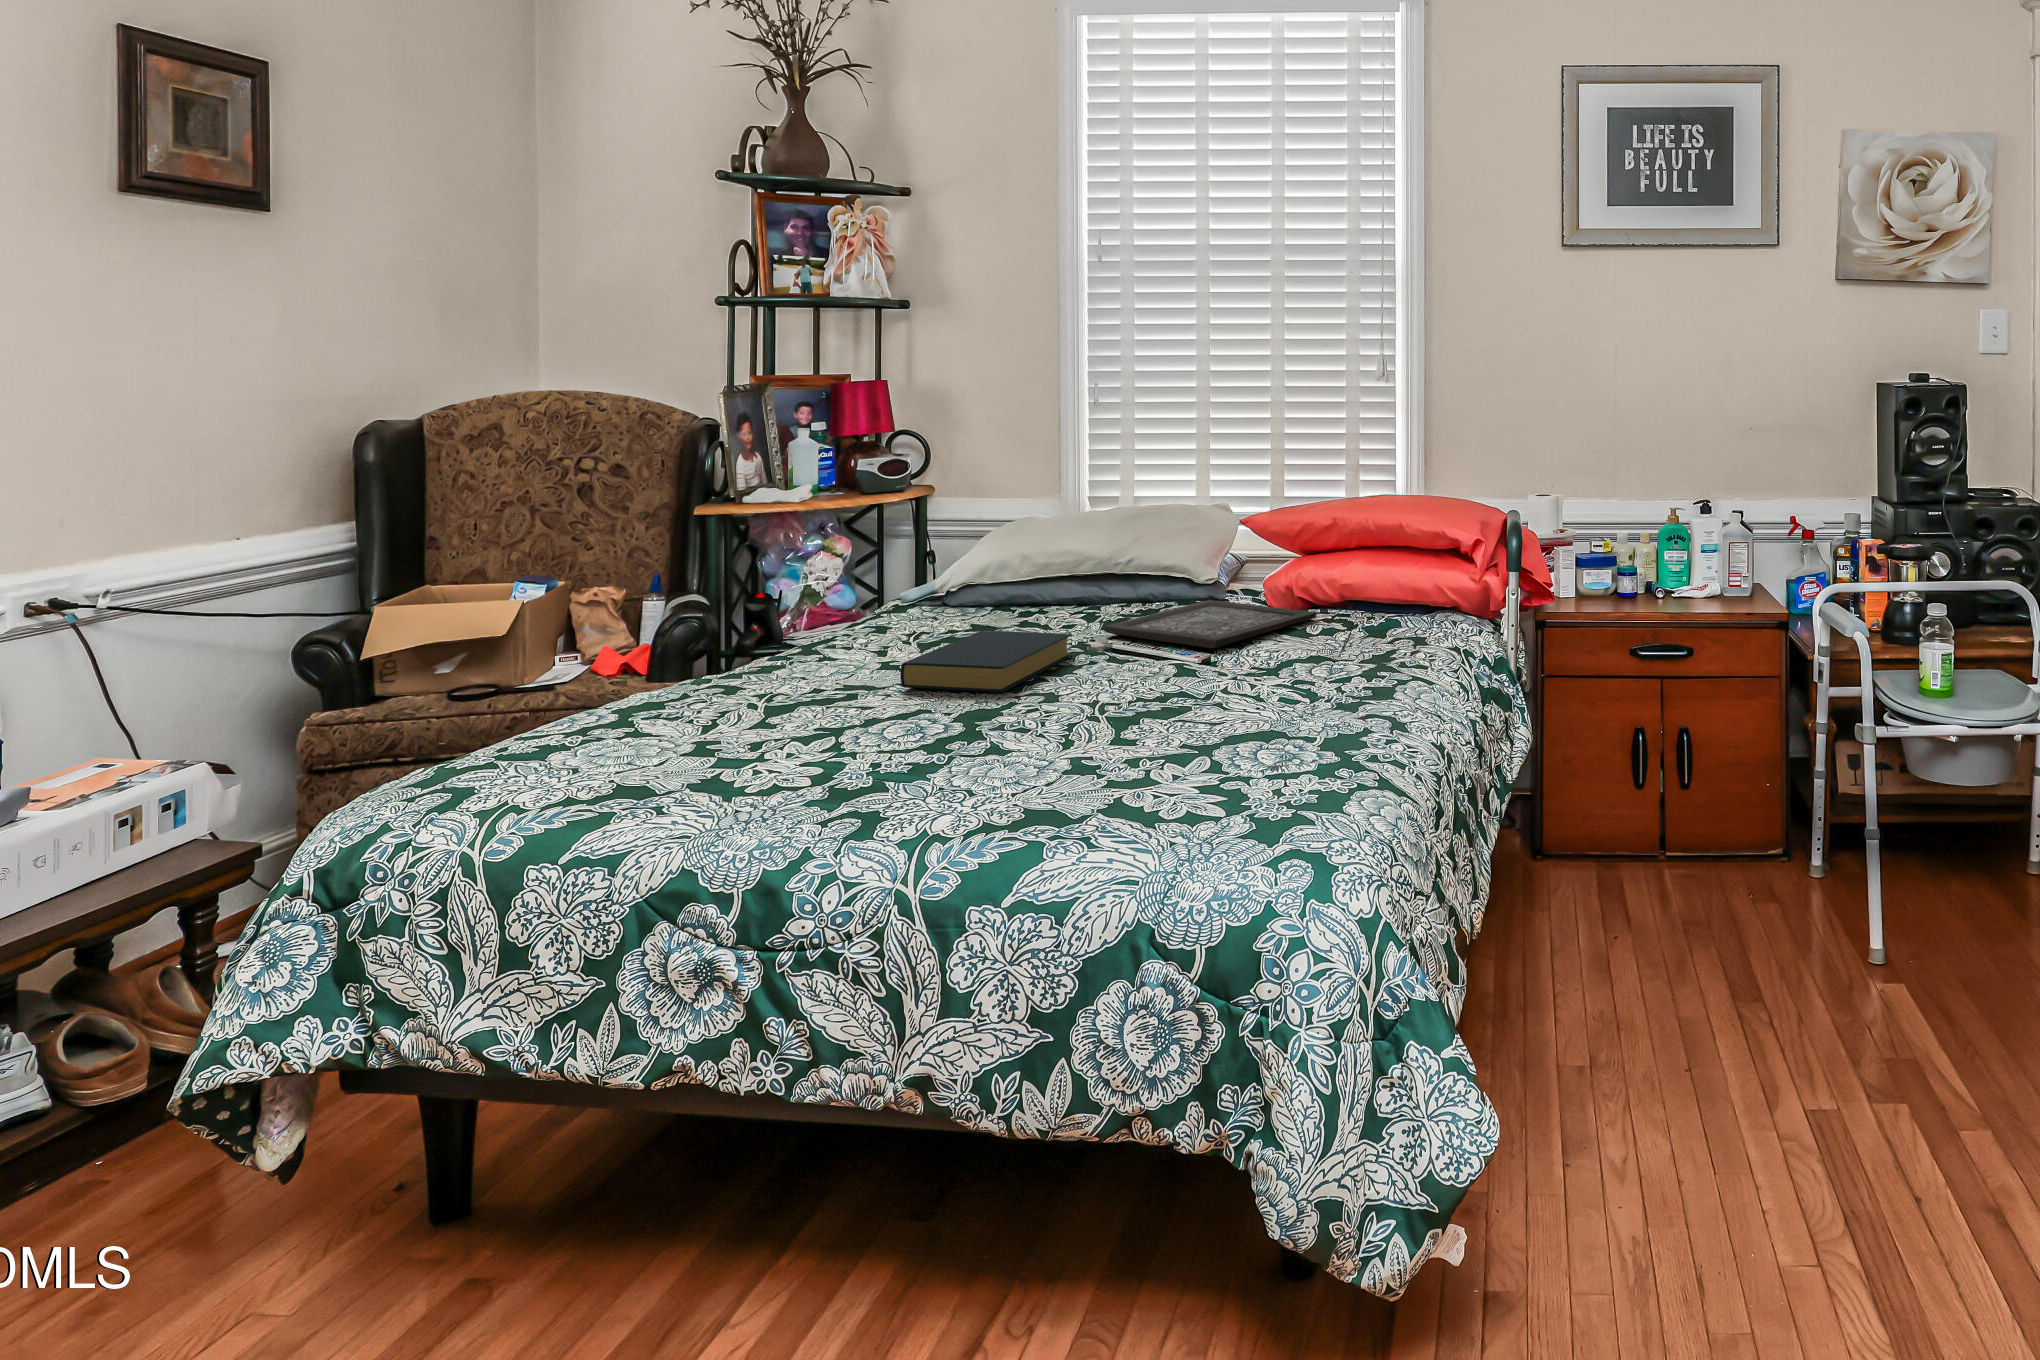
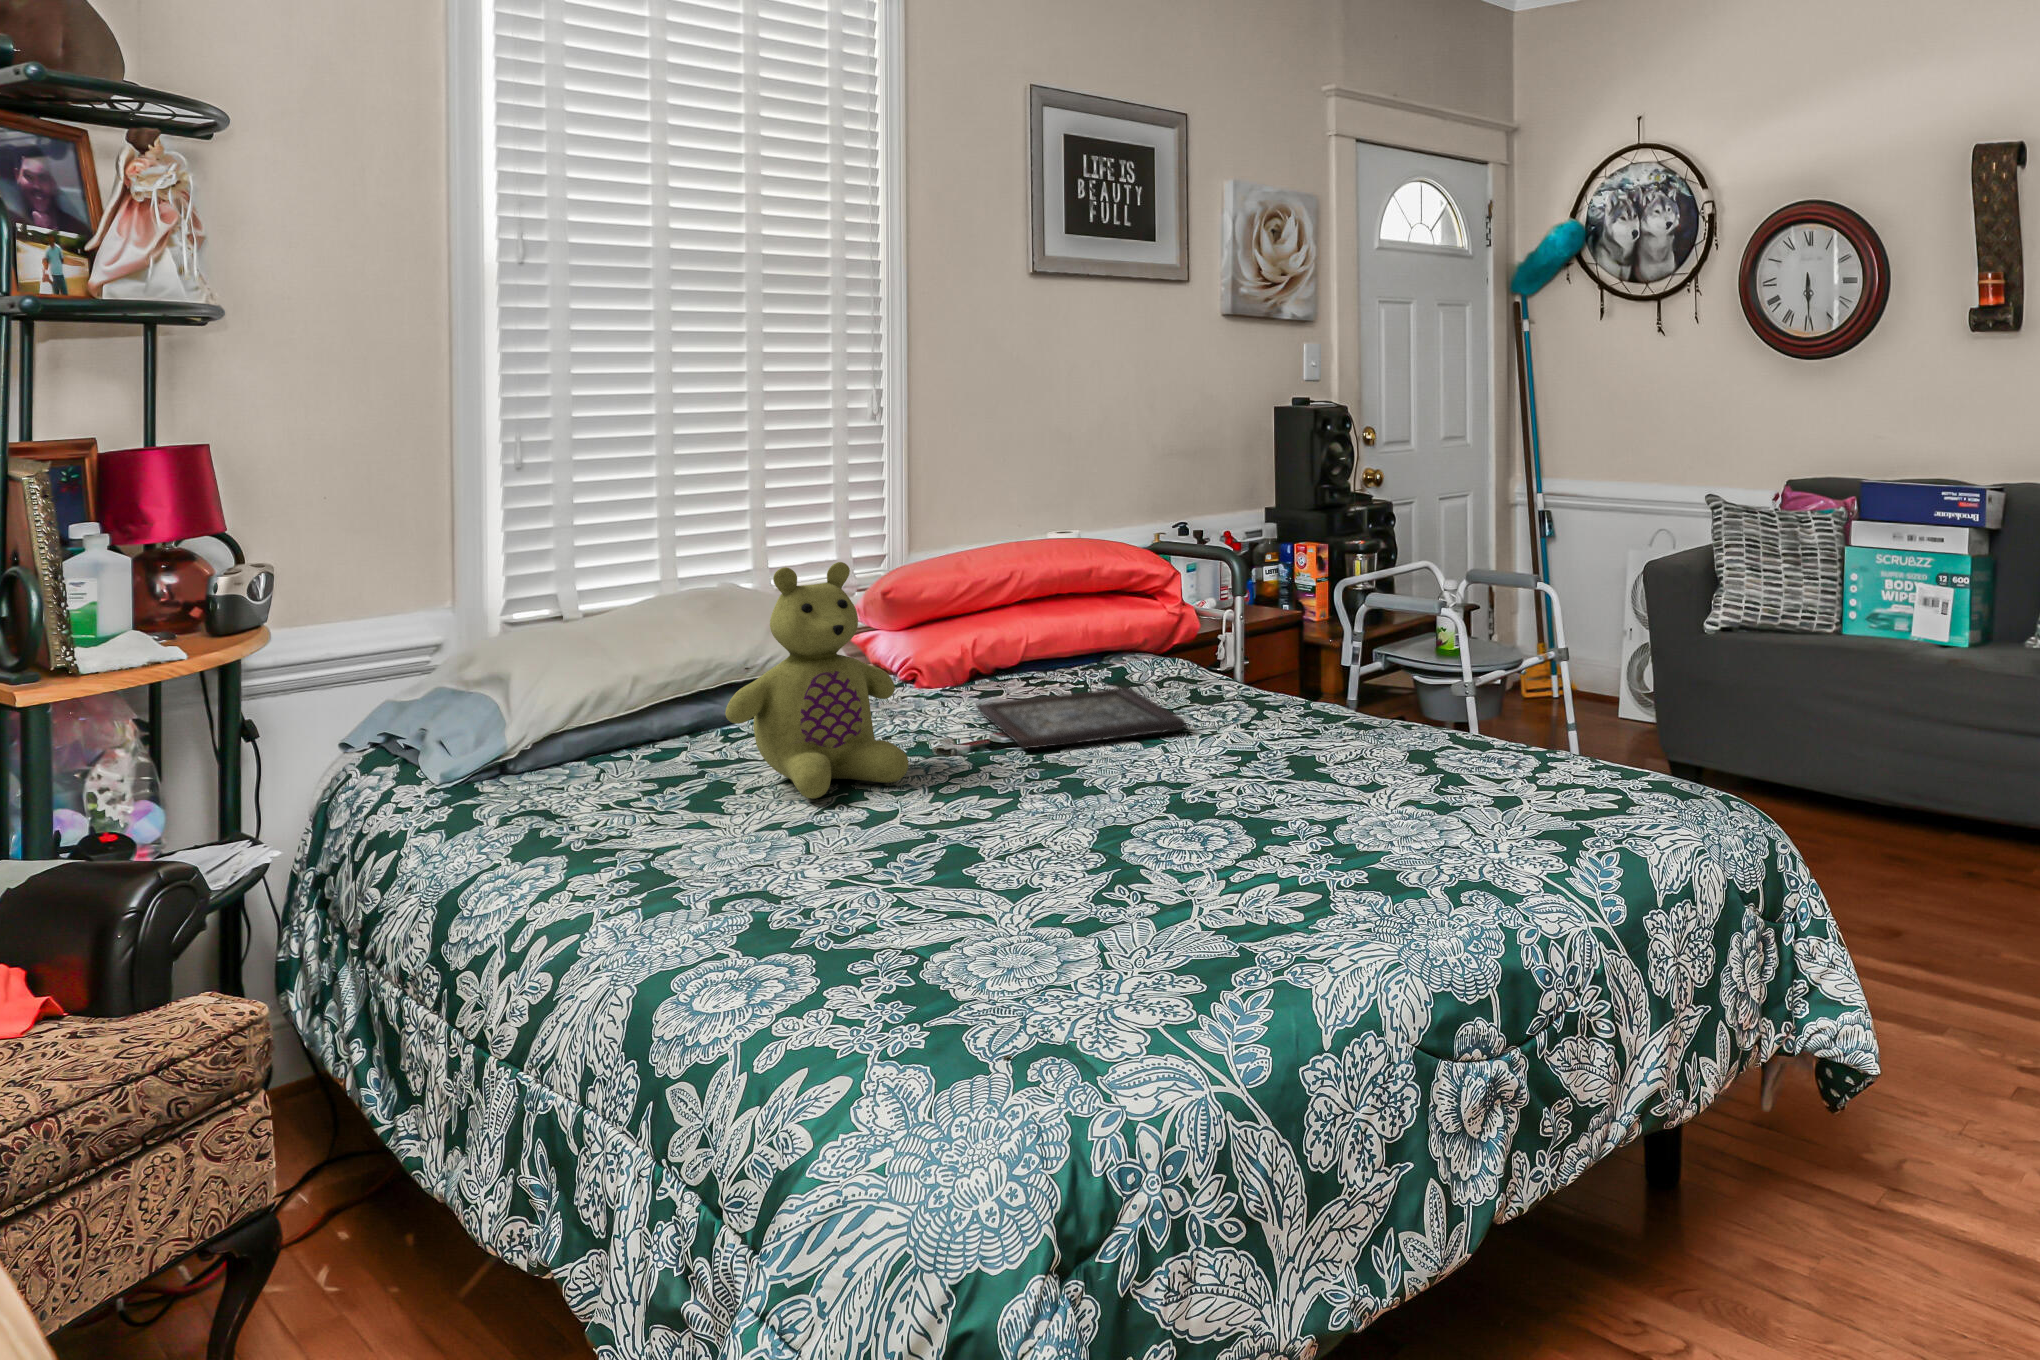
stuffed bear: none [922,463,1058,631] -> present [725,562,908,799]
hardback book: present [900,631,1072,692] -> none [981,745,1194,830]

